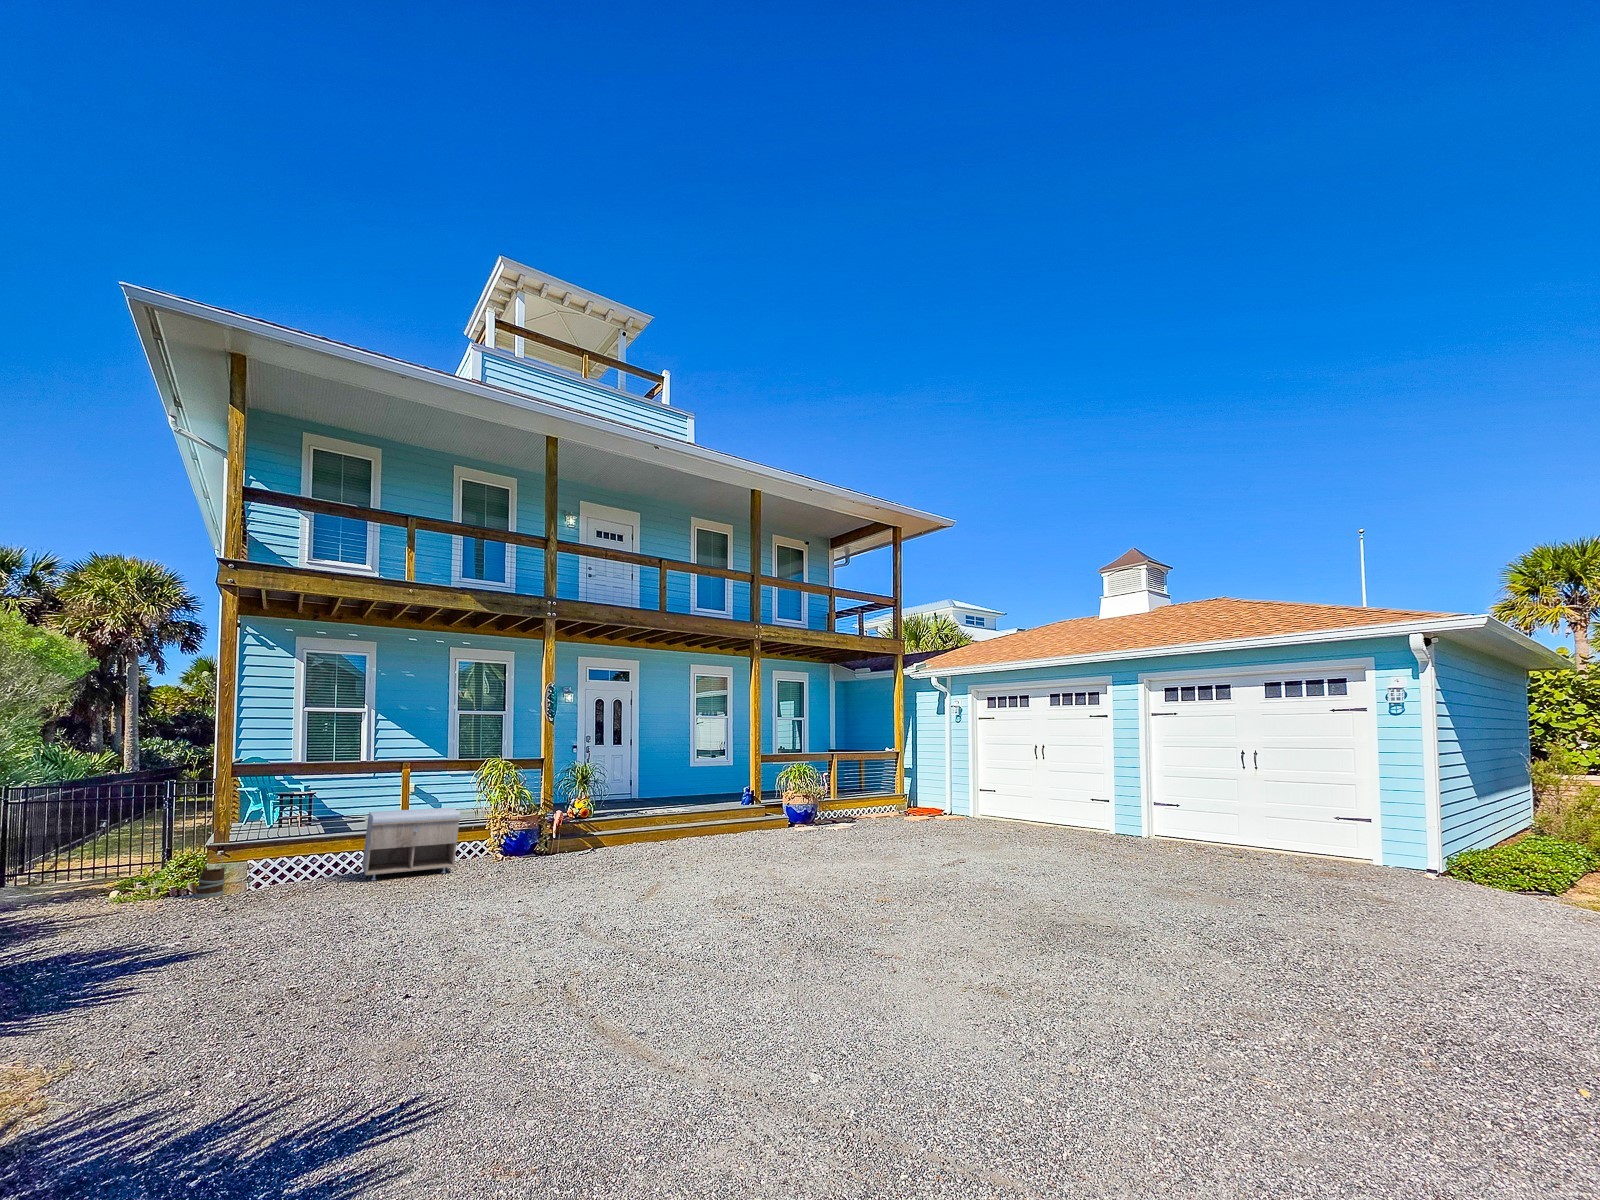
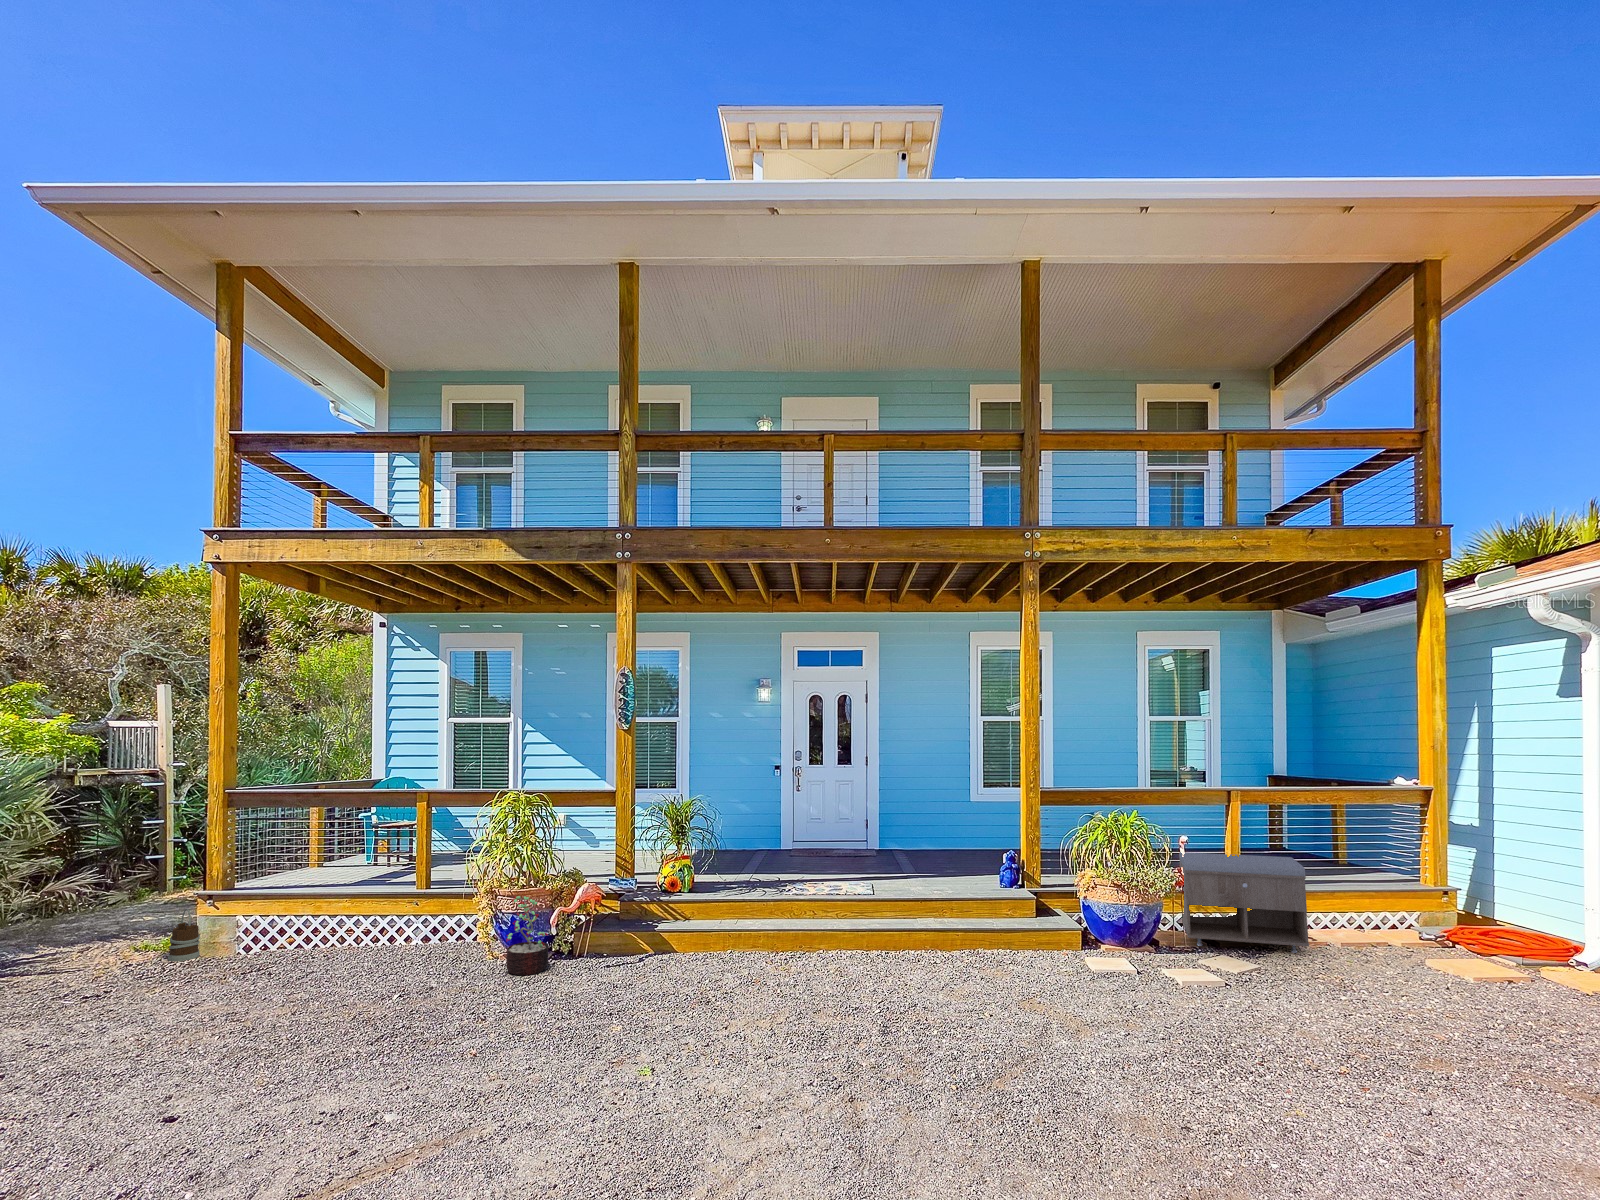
storage bench: present [362,808,460,880] -> present [1179,852,1309,953]
decorative plant: none [509,819,545,869] -> present [506,895,549,976]

